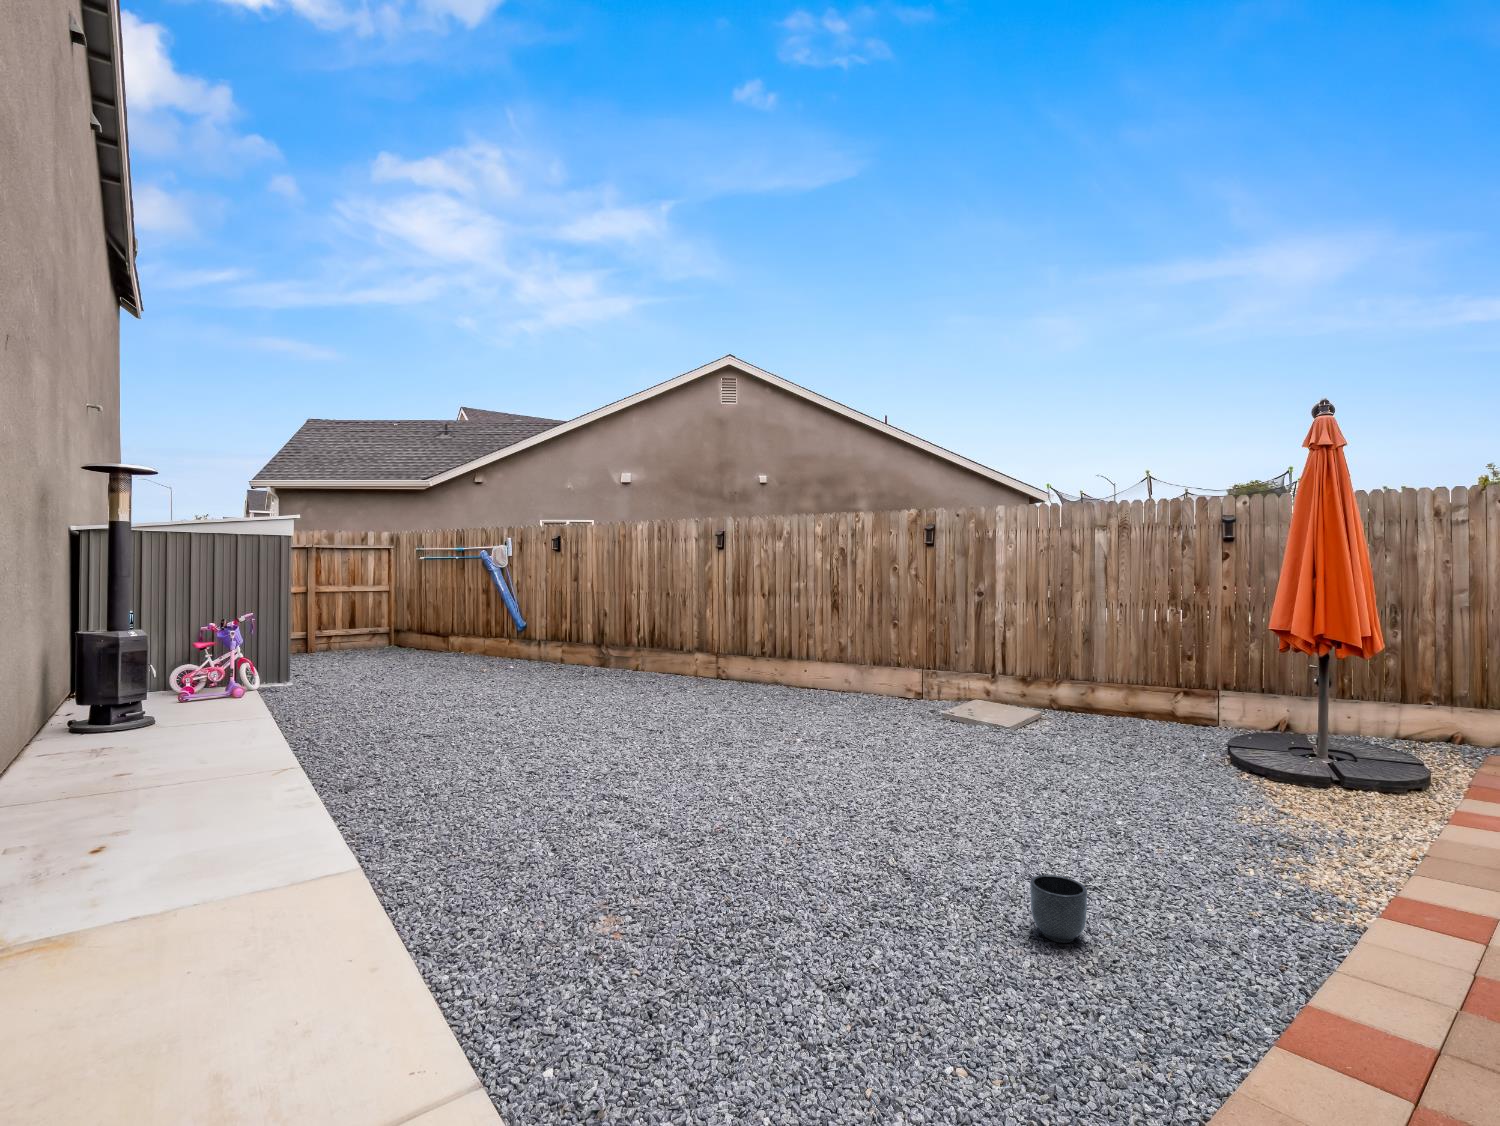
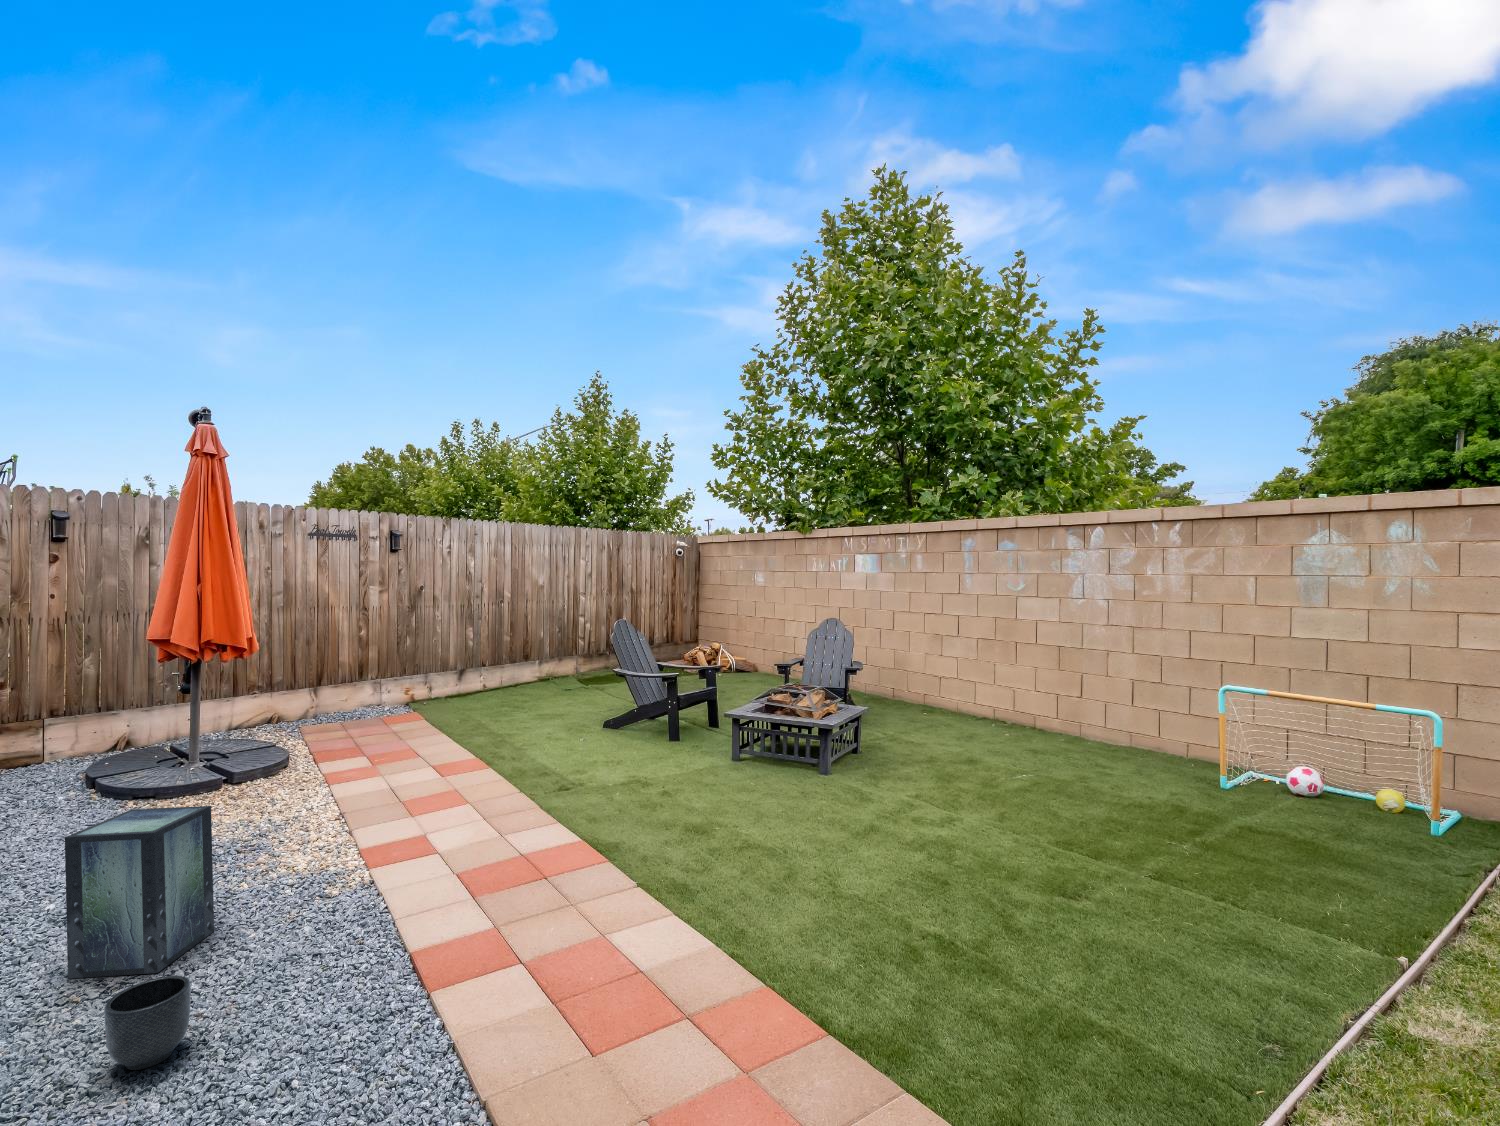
storage box: none [1080,757,1187,892] -> present [65,806,214,979]

